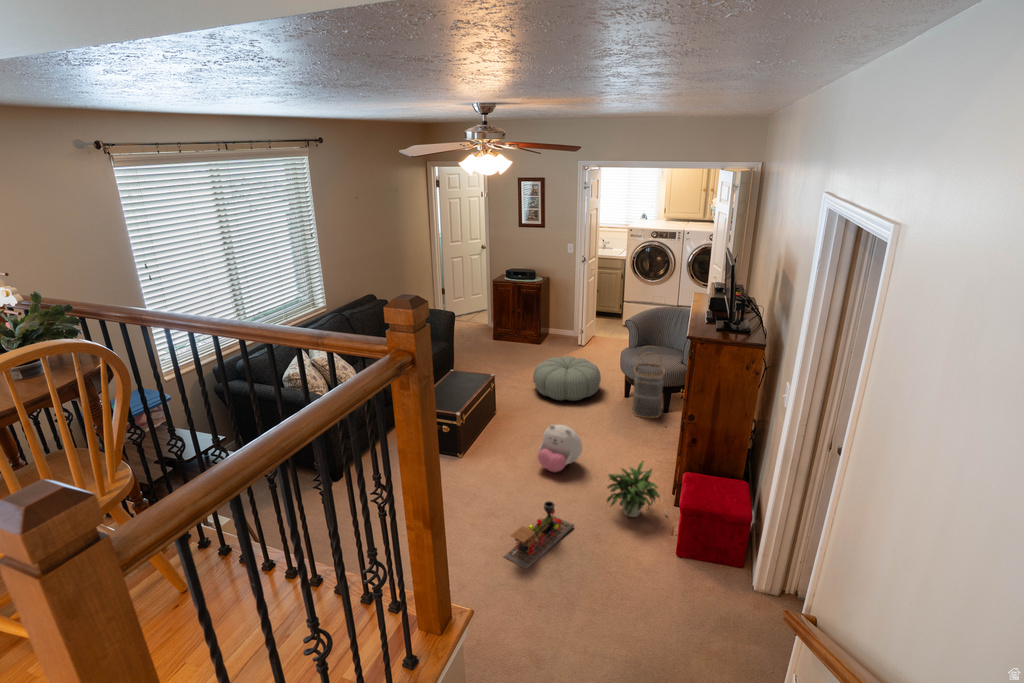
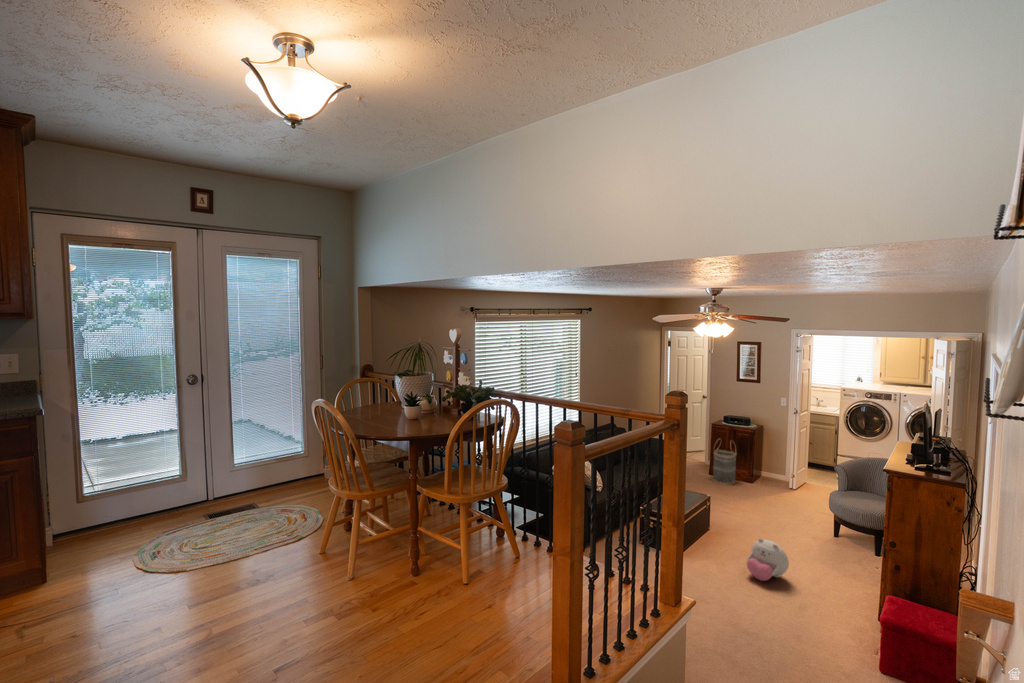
basket: present [632,346,665,418] -> present [713,448,737,485]
pouf: present [533,356,601,401] -> none [745,491,810,531]
potted plant: present [607,461,667,517] -> none [810,581,872,637]
toy train: present [504,501,574,569] -> none [714,594,778,644]

